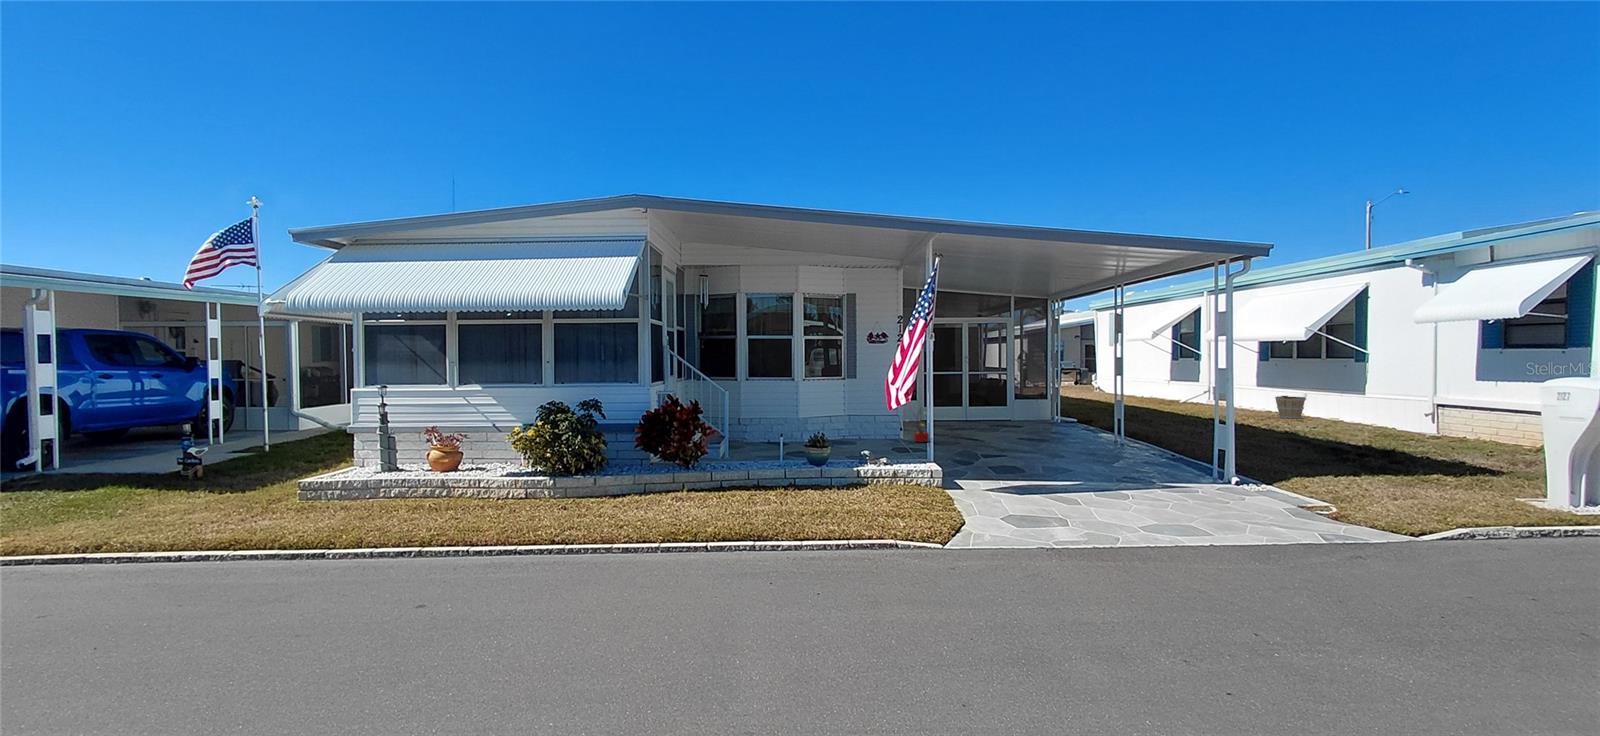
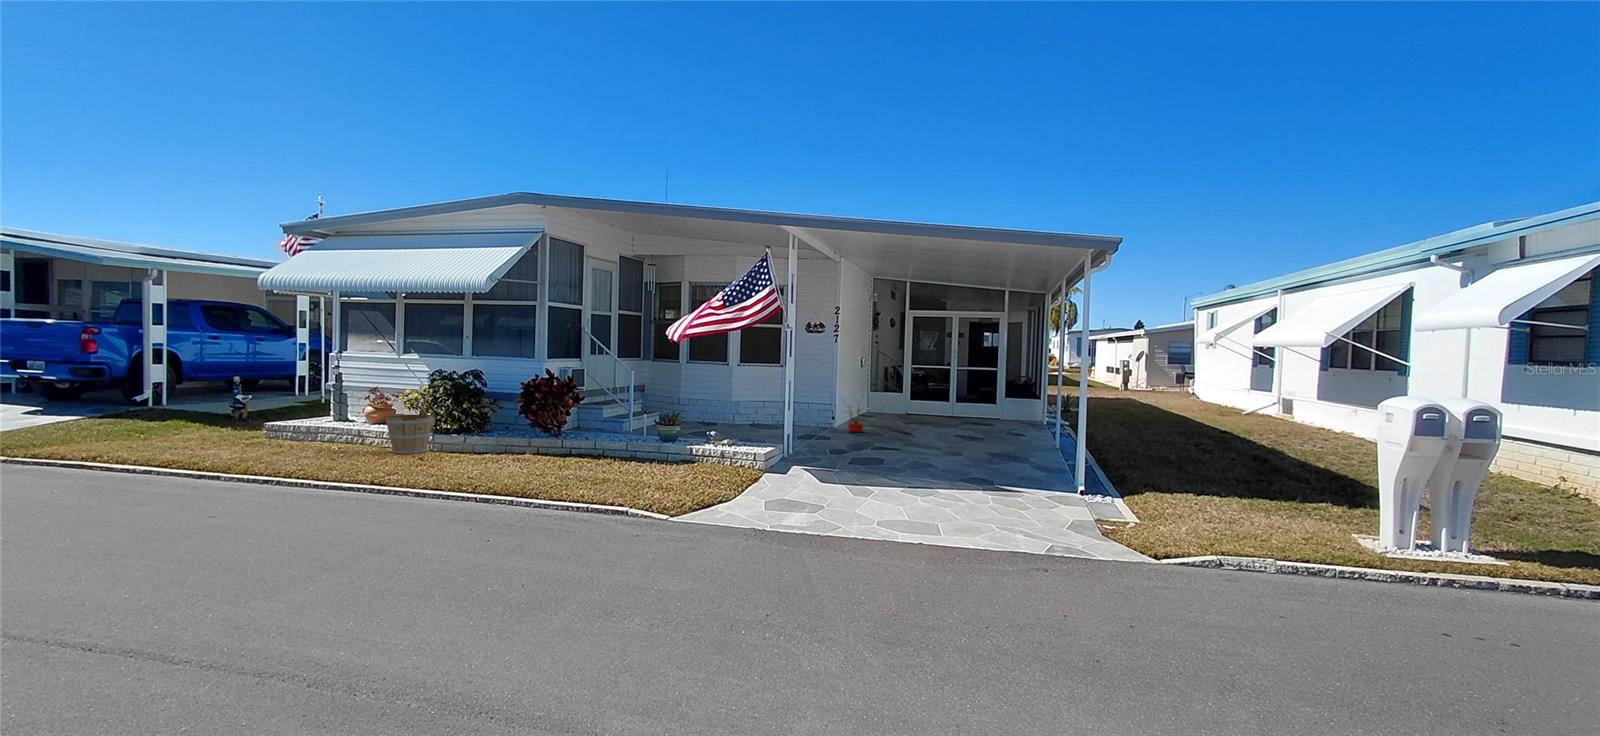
wooden bucket: present [1275,396,1306,419] -> present [385,414,434,454]

